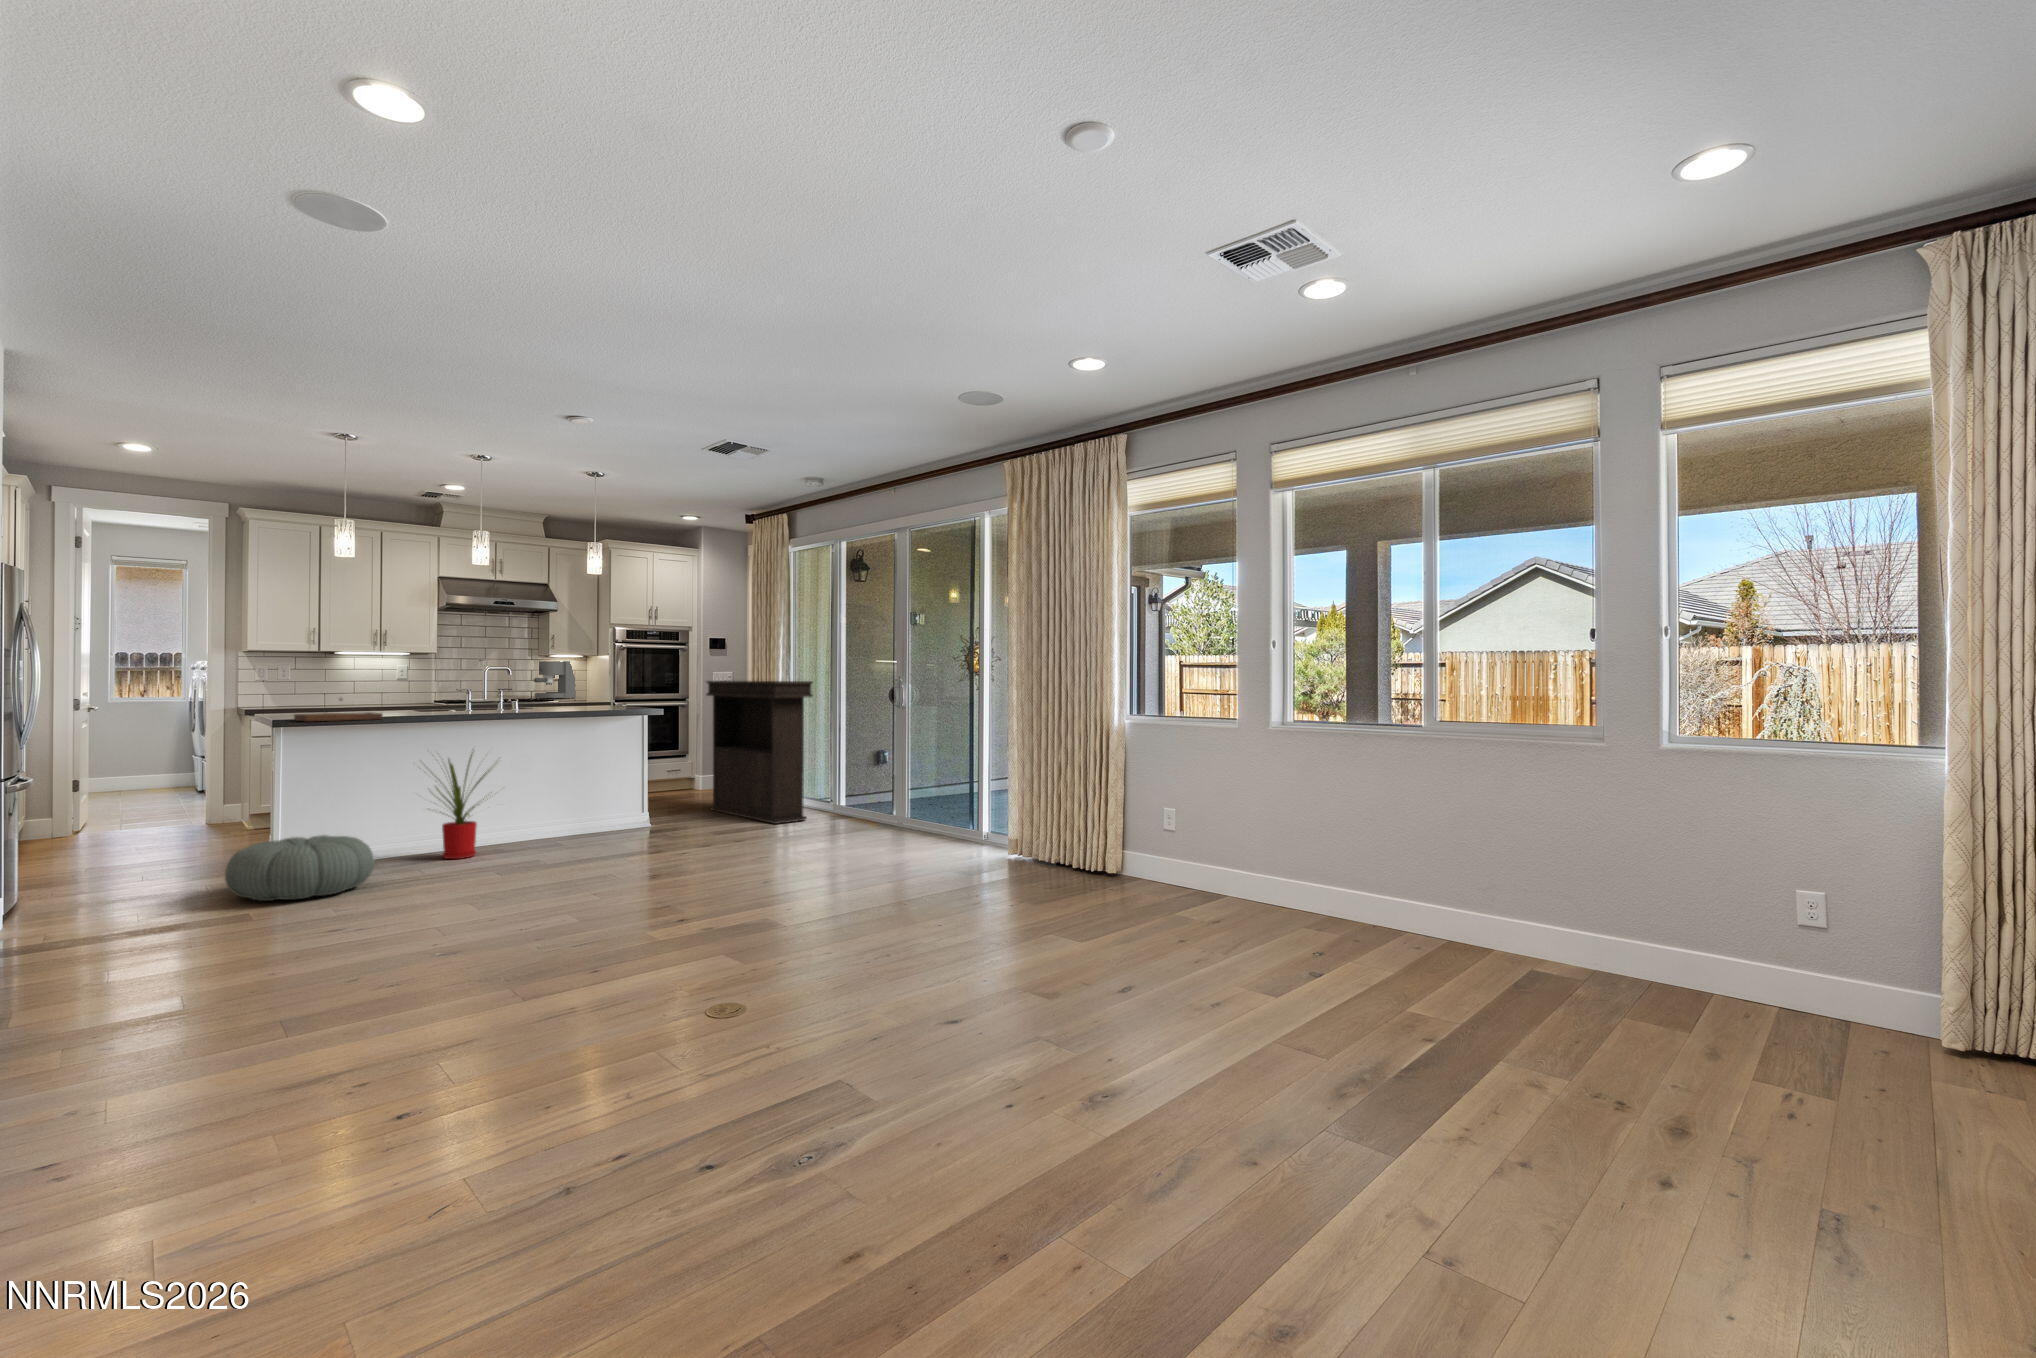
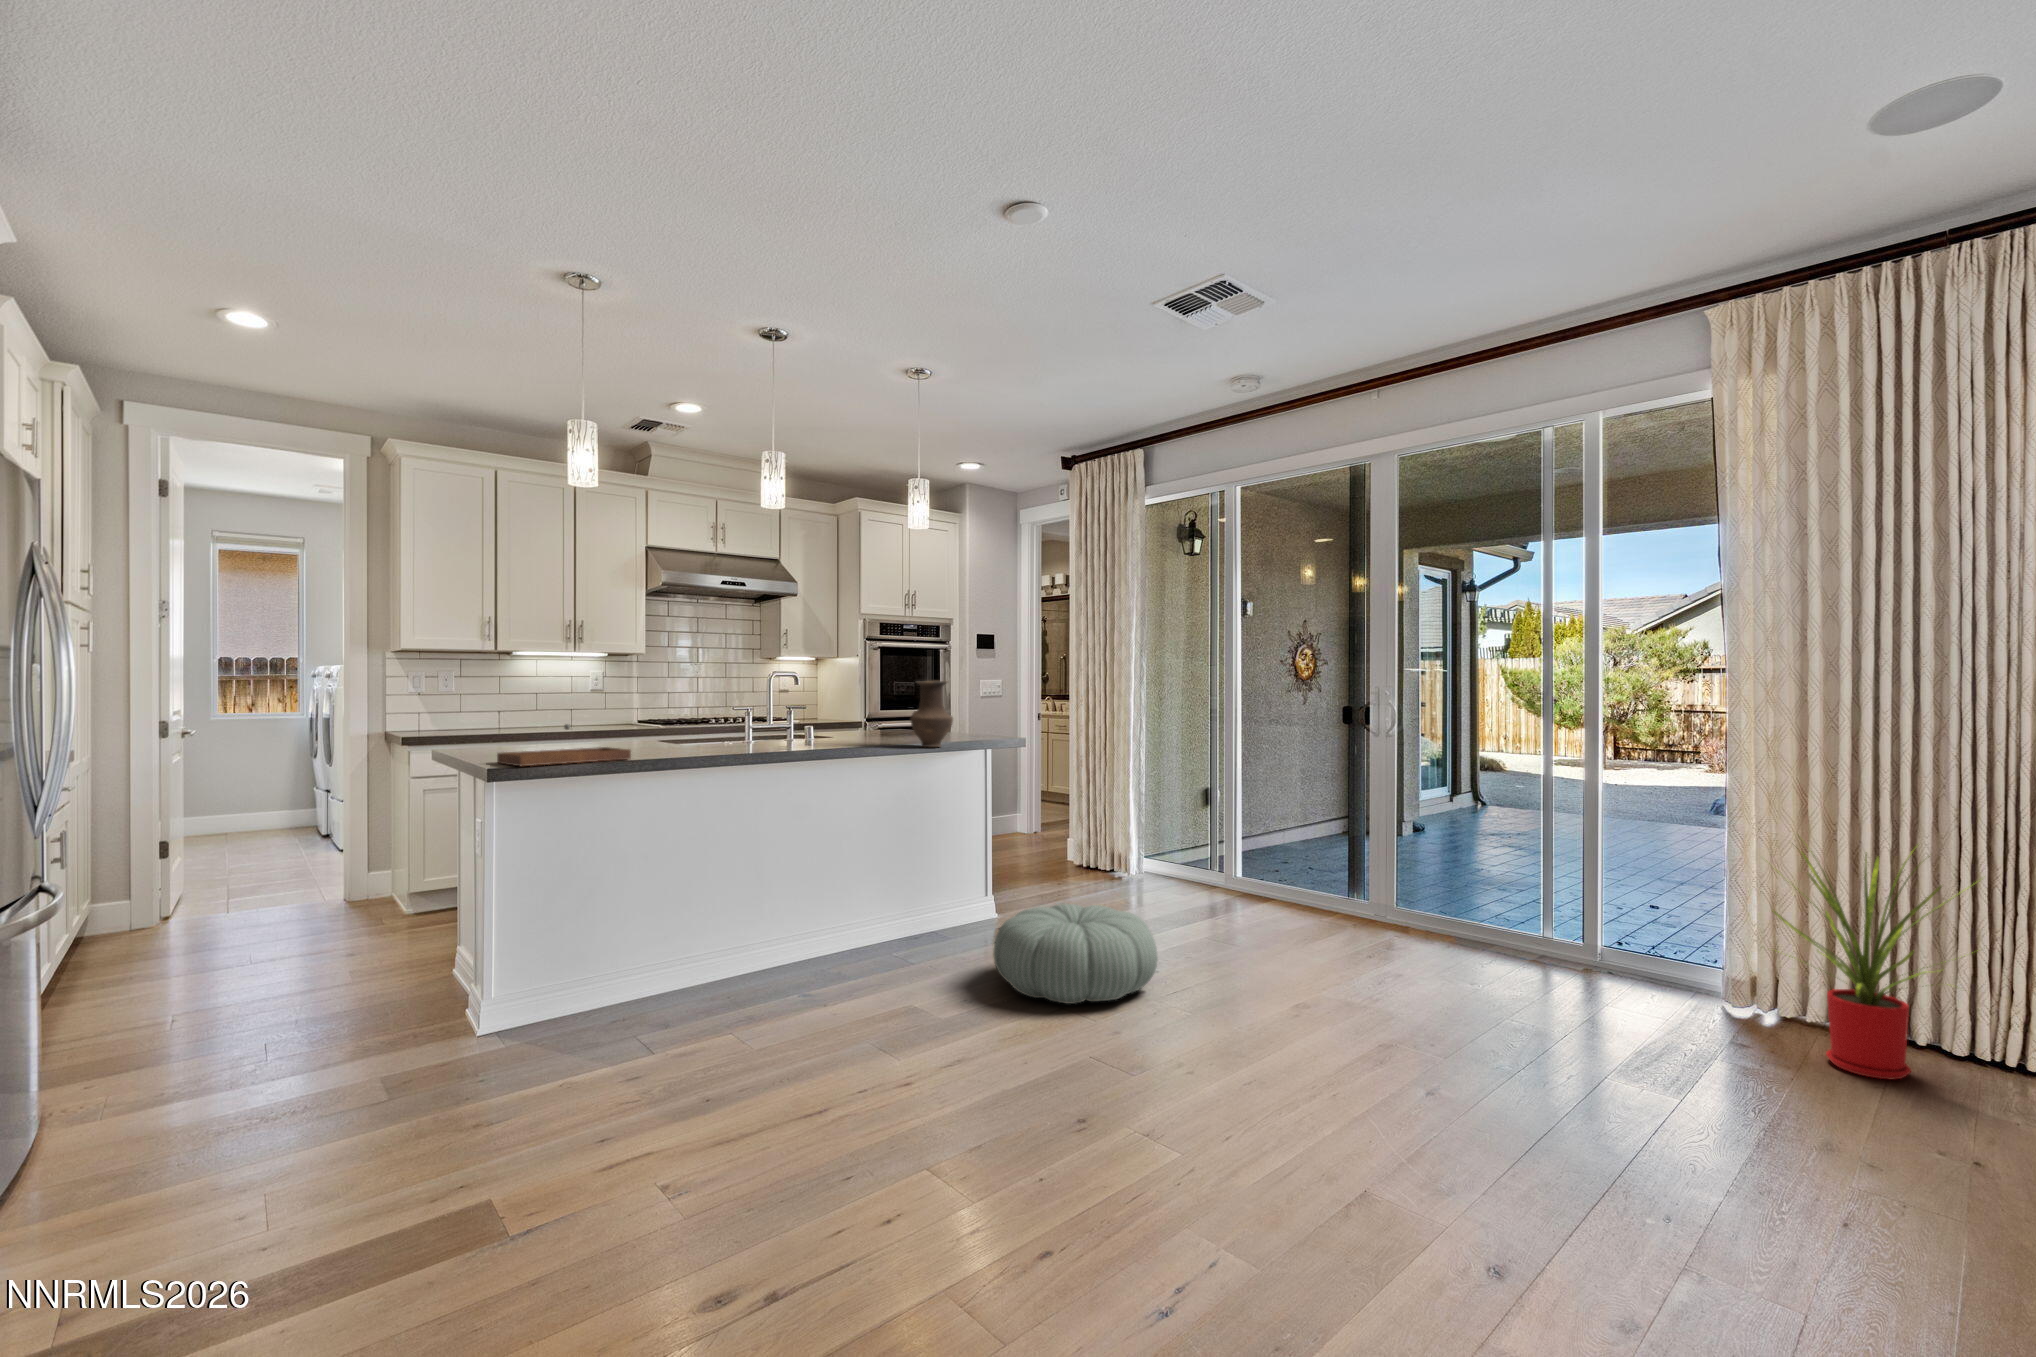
coffee maker: present [534,661,576,699] -> none [757,665,809,716]
vase: none [586,672,616,715] -> present [911,681,953,747]
console table: present [706,681,813,824] -> none [1030,692,1224,915]
house plant: present [427,752,495,859] -> present [1773,850,1957,1079]
pouf: present [225,835,374,901] -> present [994,904,1158,1004]

